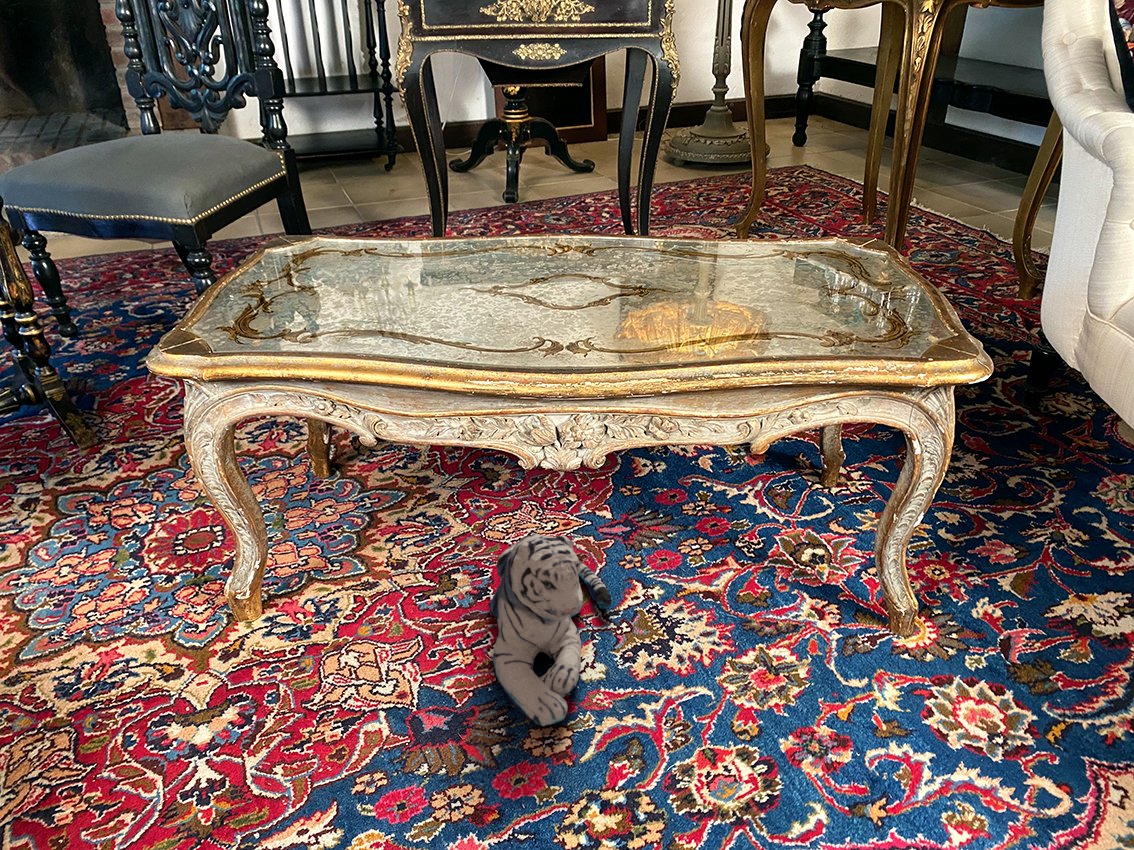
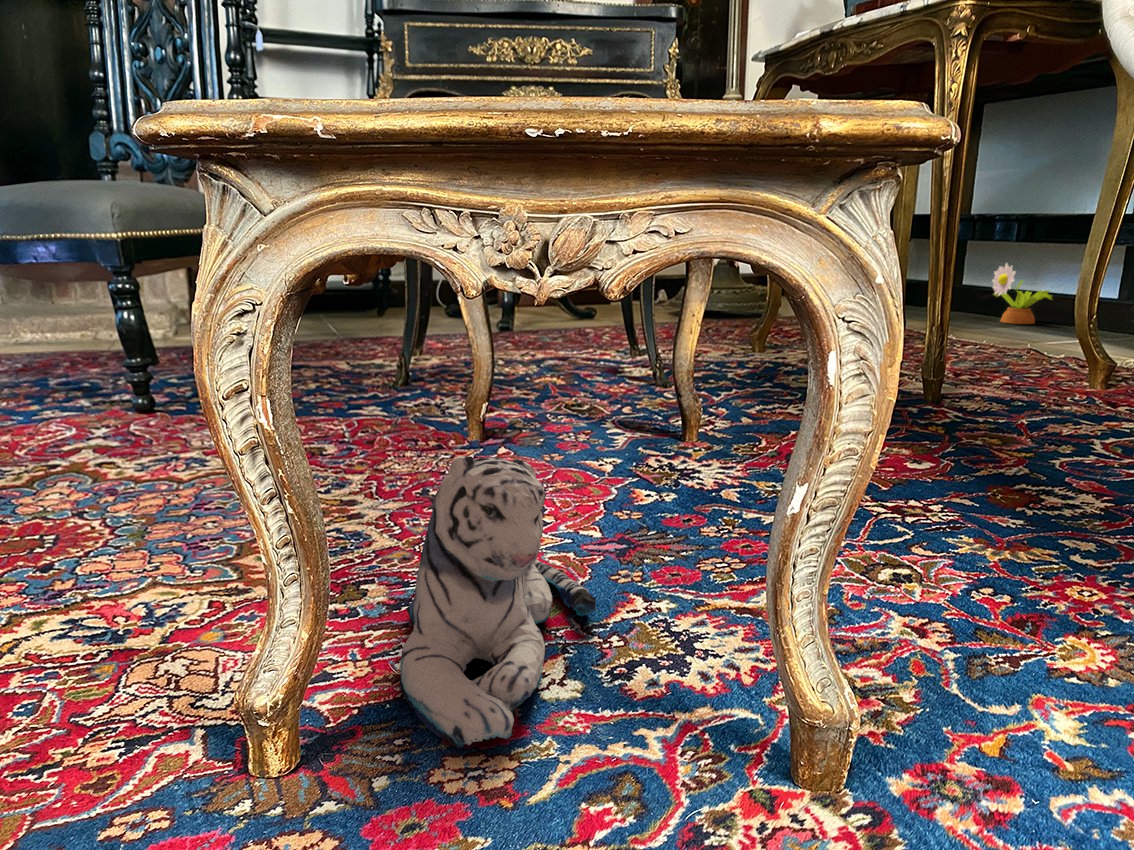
decorative plant: none [953,146,1007,203] -> present [992,263,1052,324]

